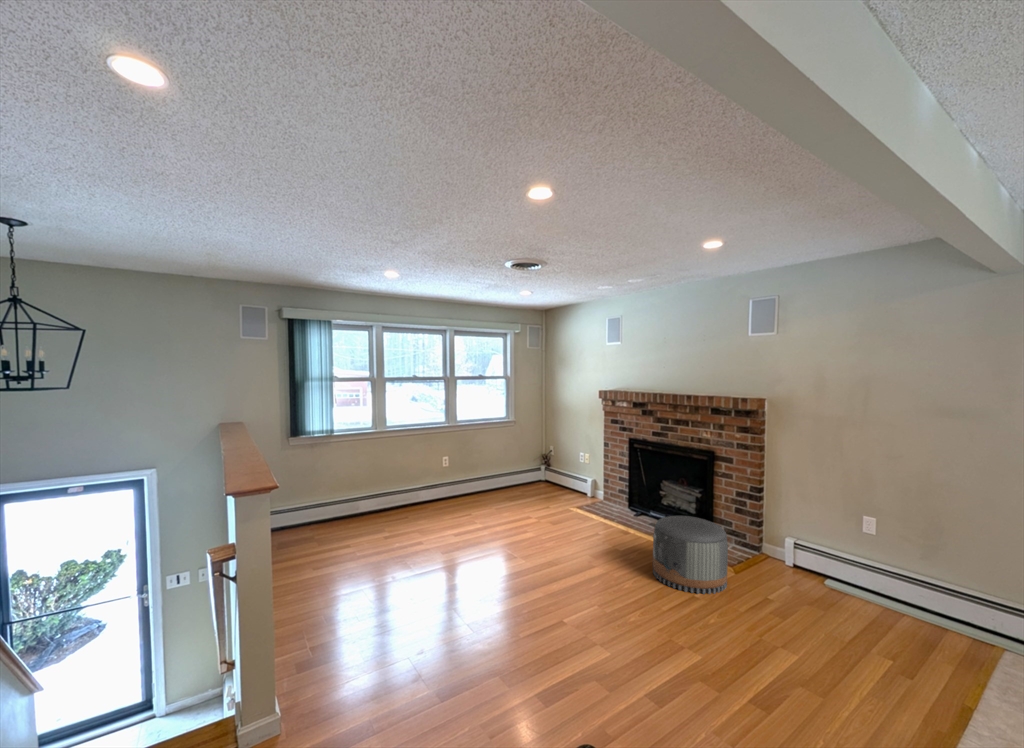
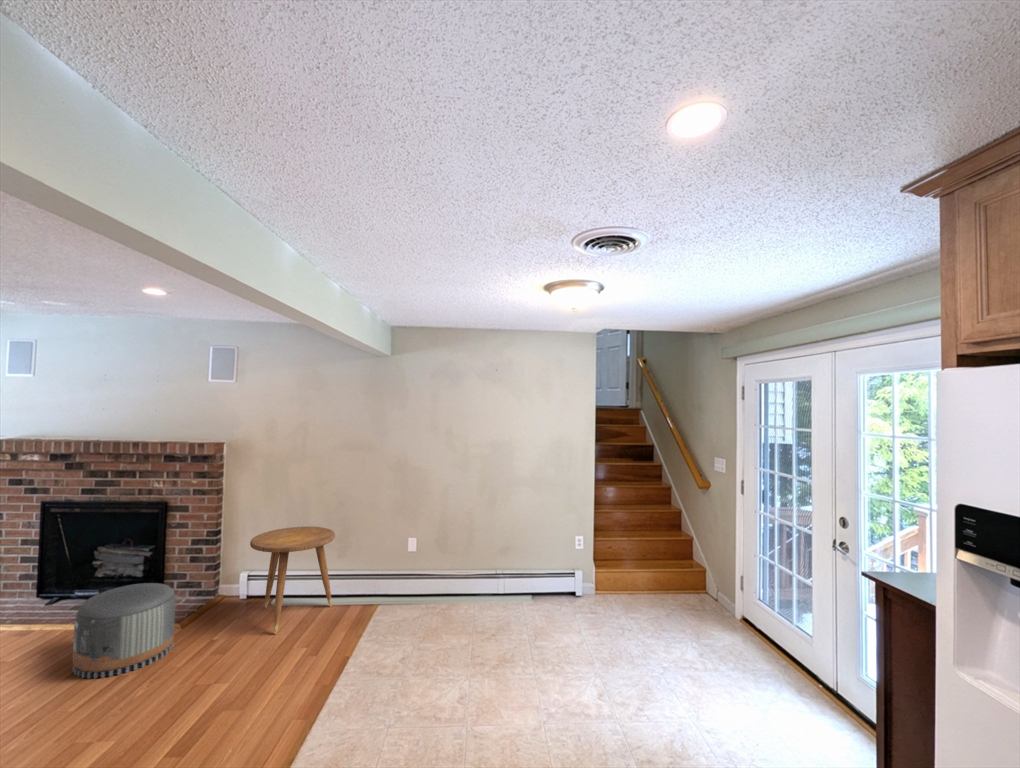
side table: none [801,500,919,620] -> present [250,527,335,634]

